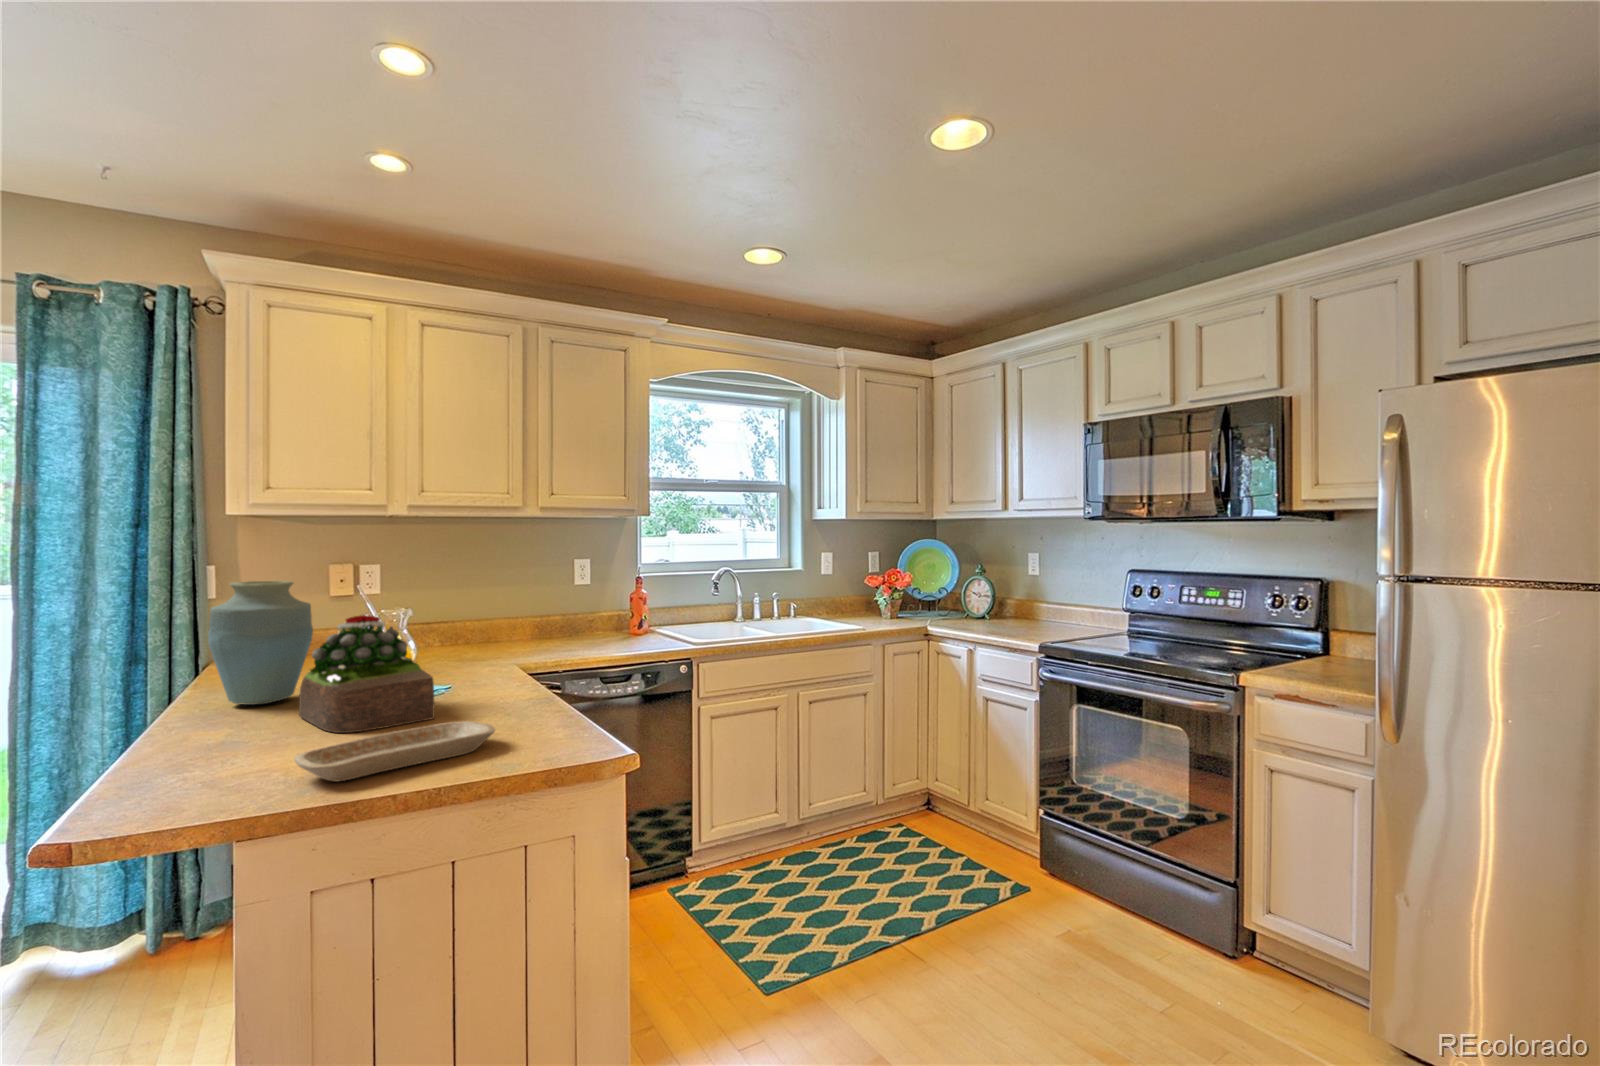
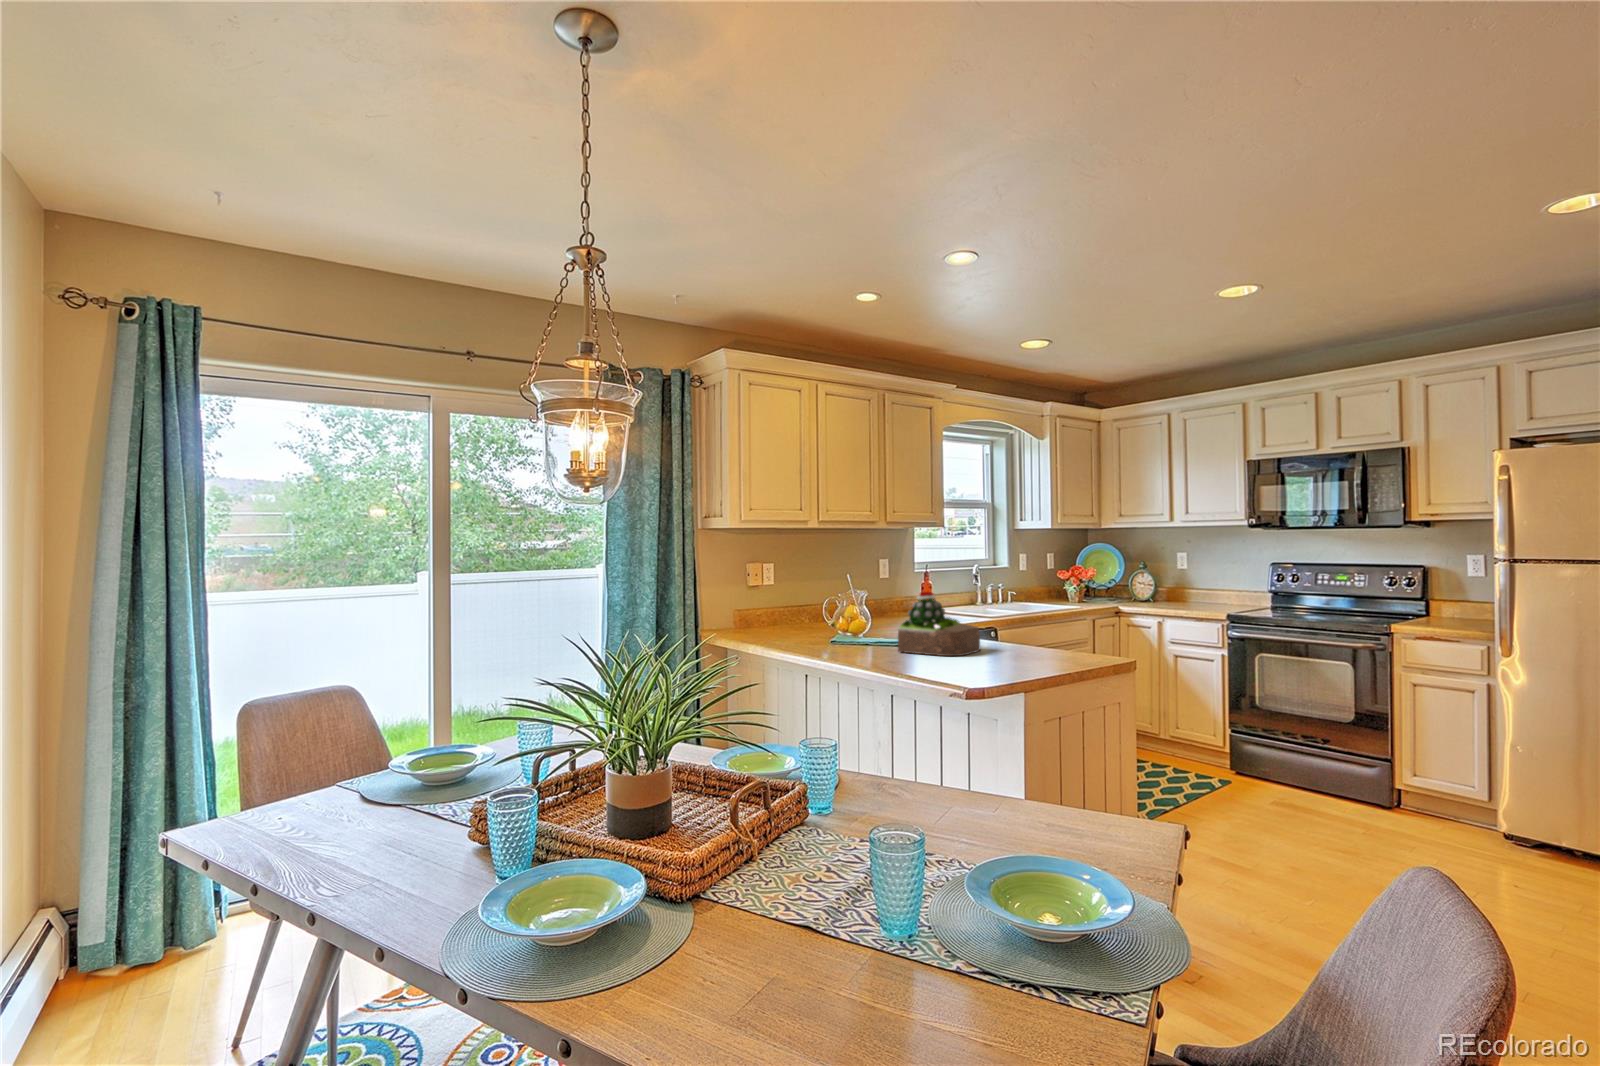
vase: present [208,581,313,705] -> none [816,573,867,649]
tray: present [294,721,495,782] -> none [1005,646,1068,668]

